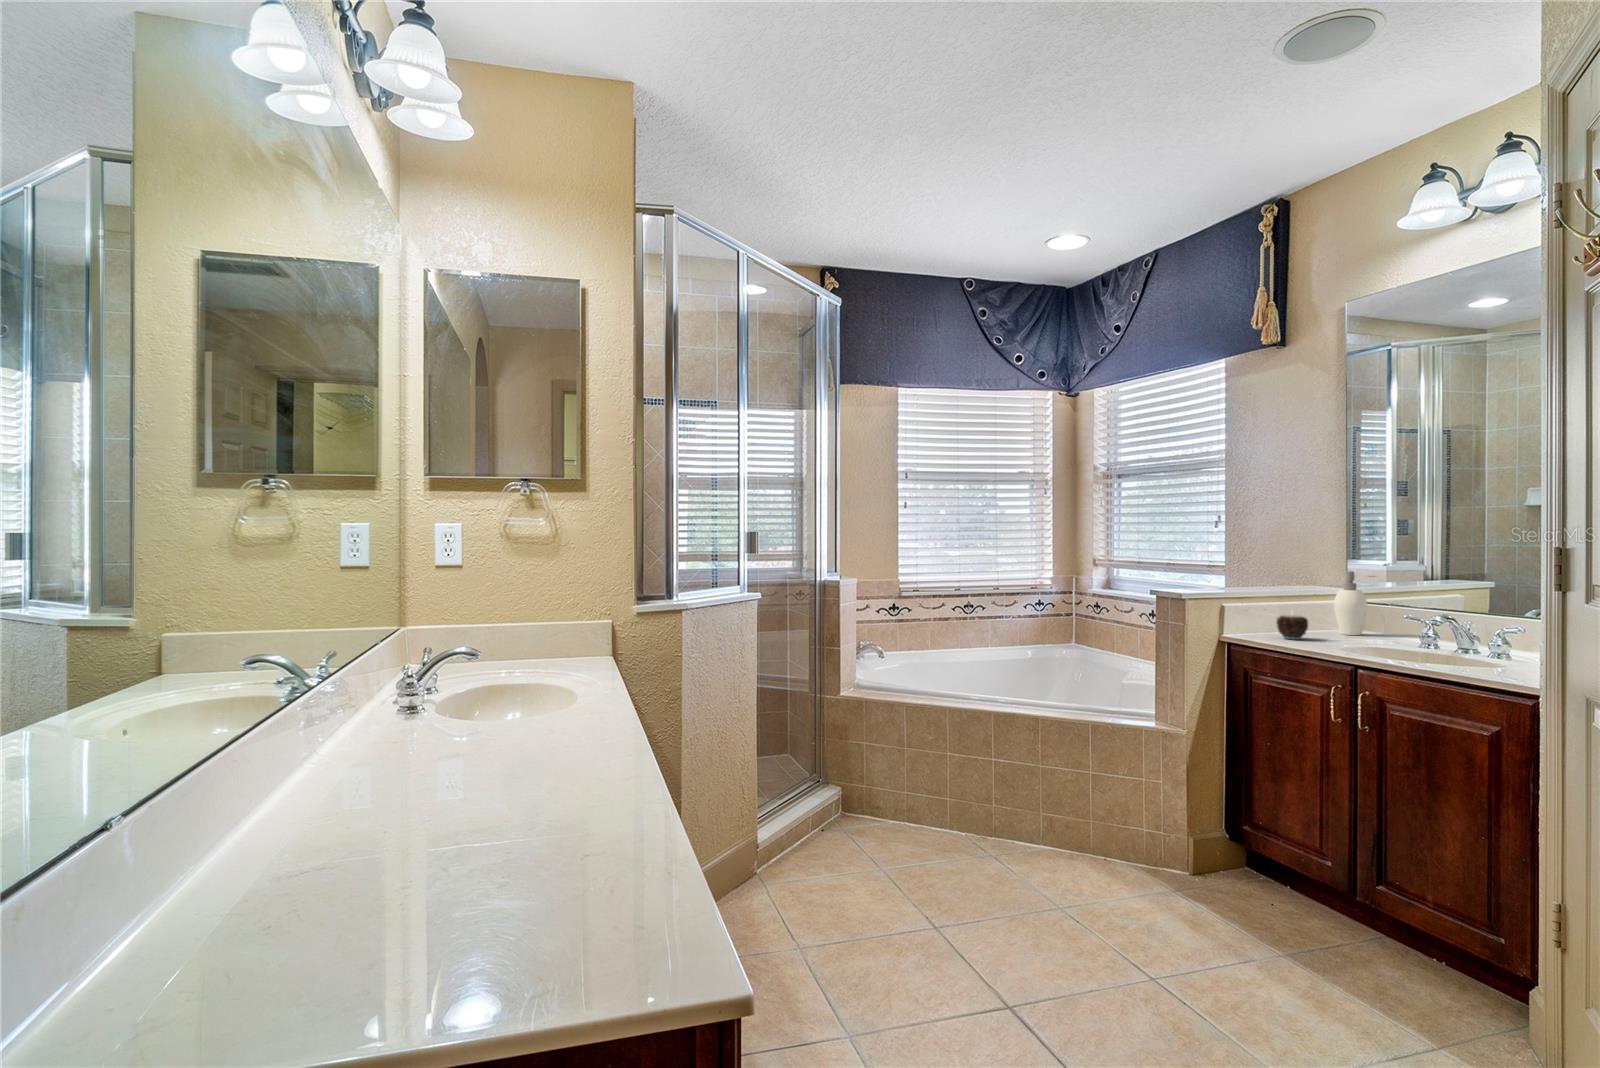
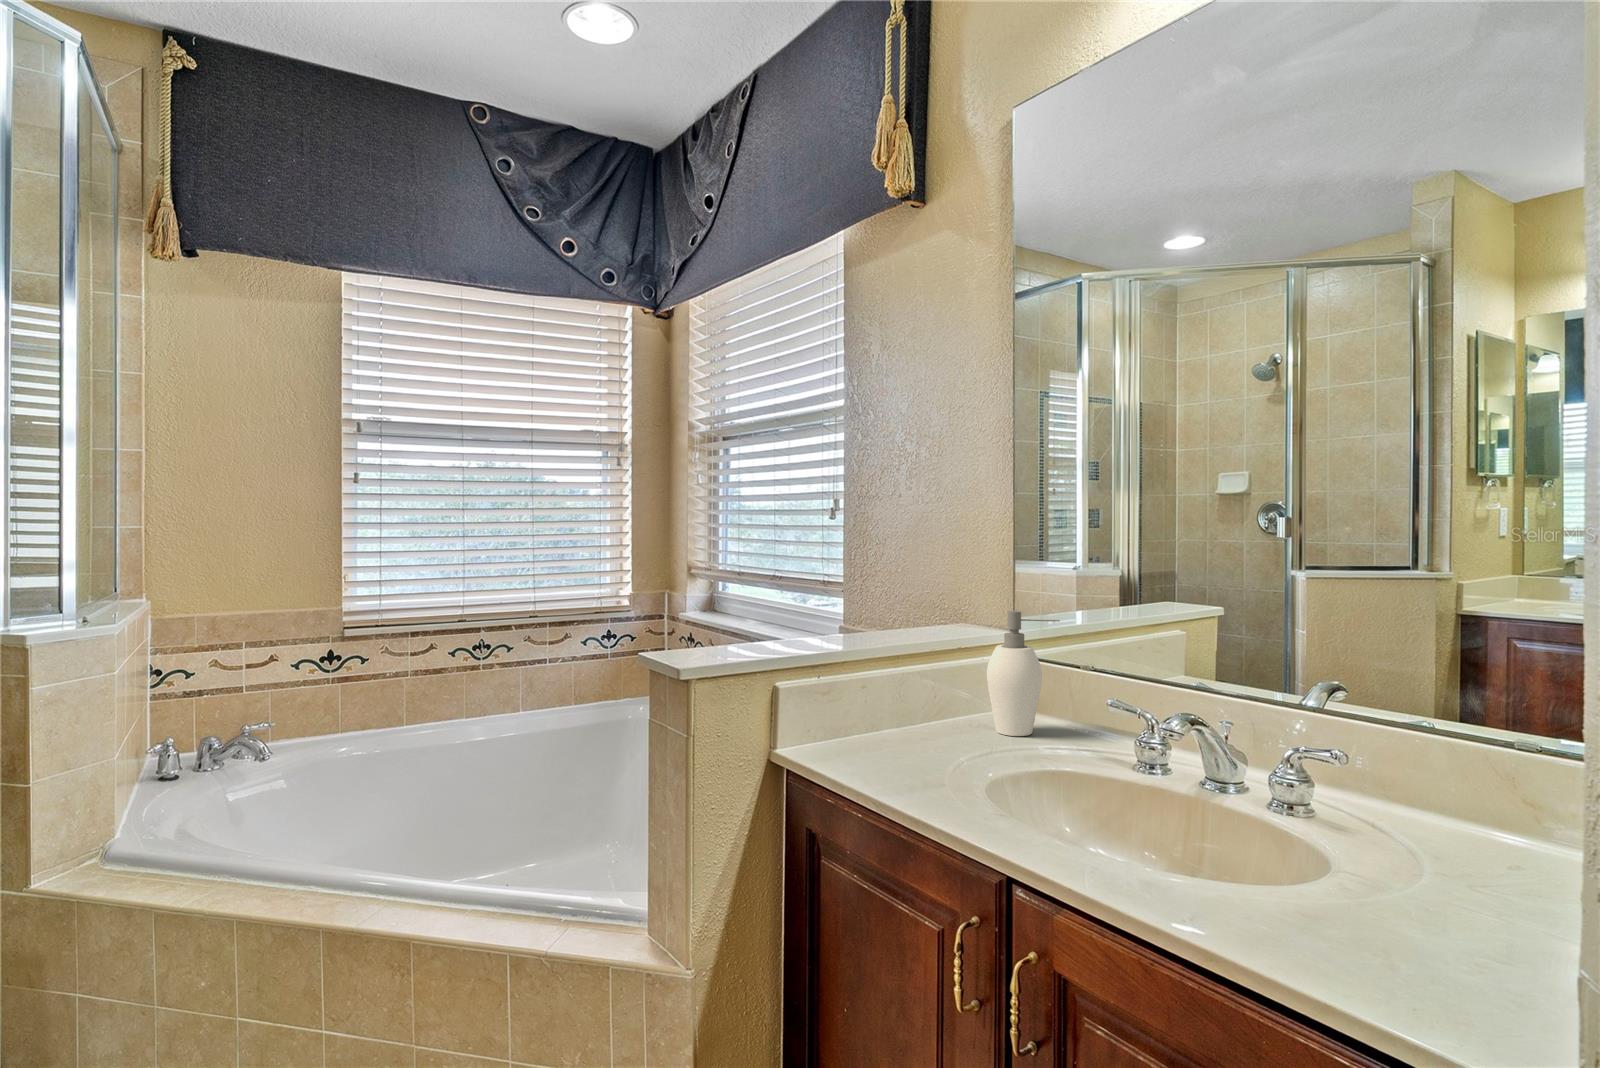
candle: present [1276,615,1308,639] -> none [871,703,933,766]

